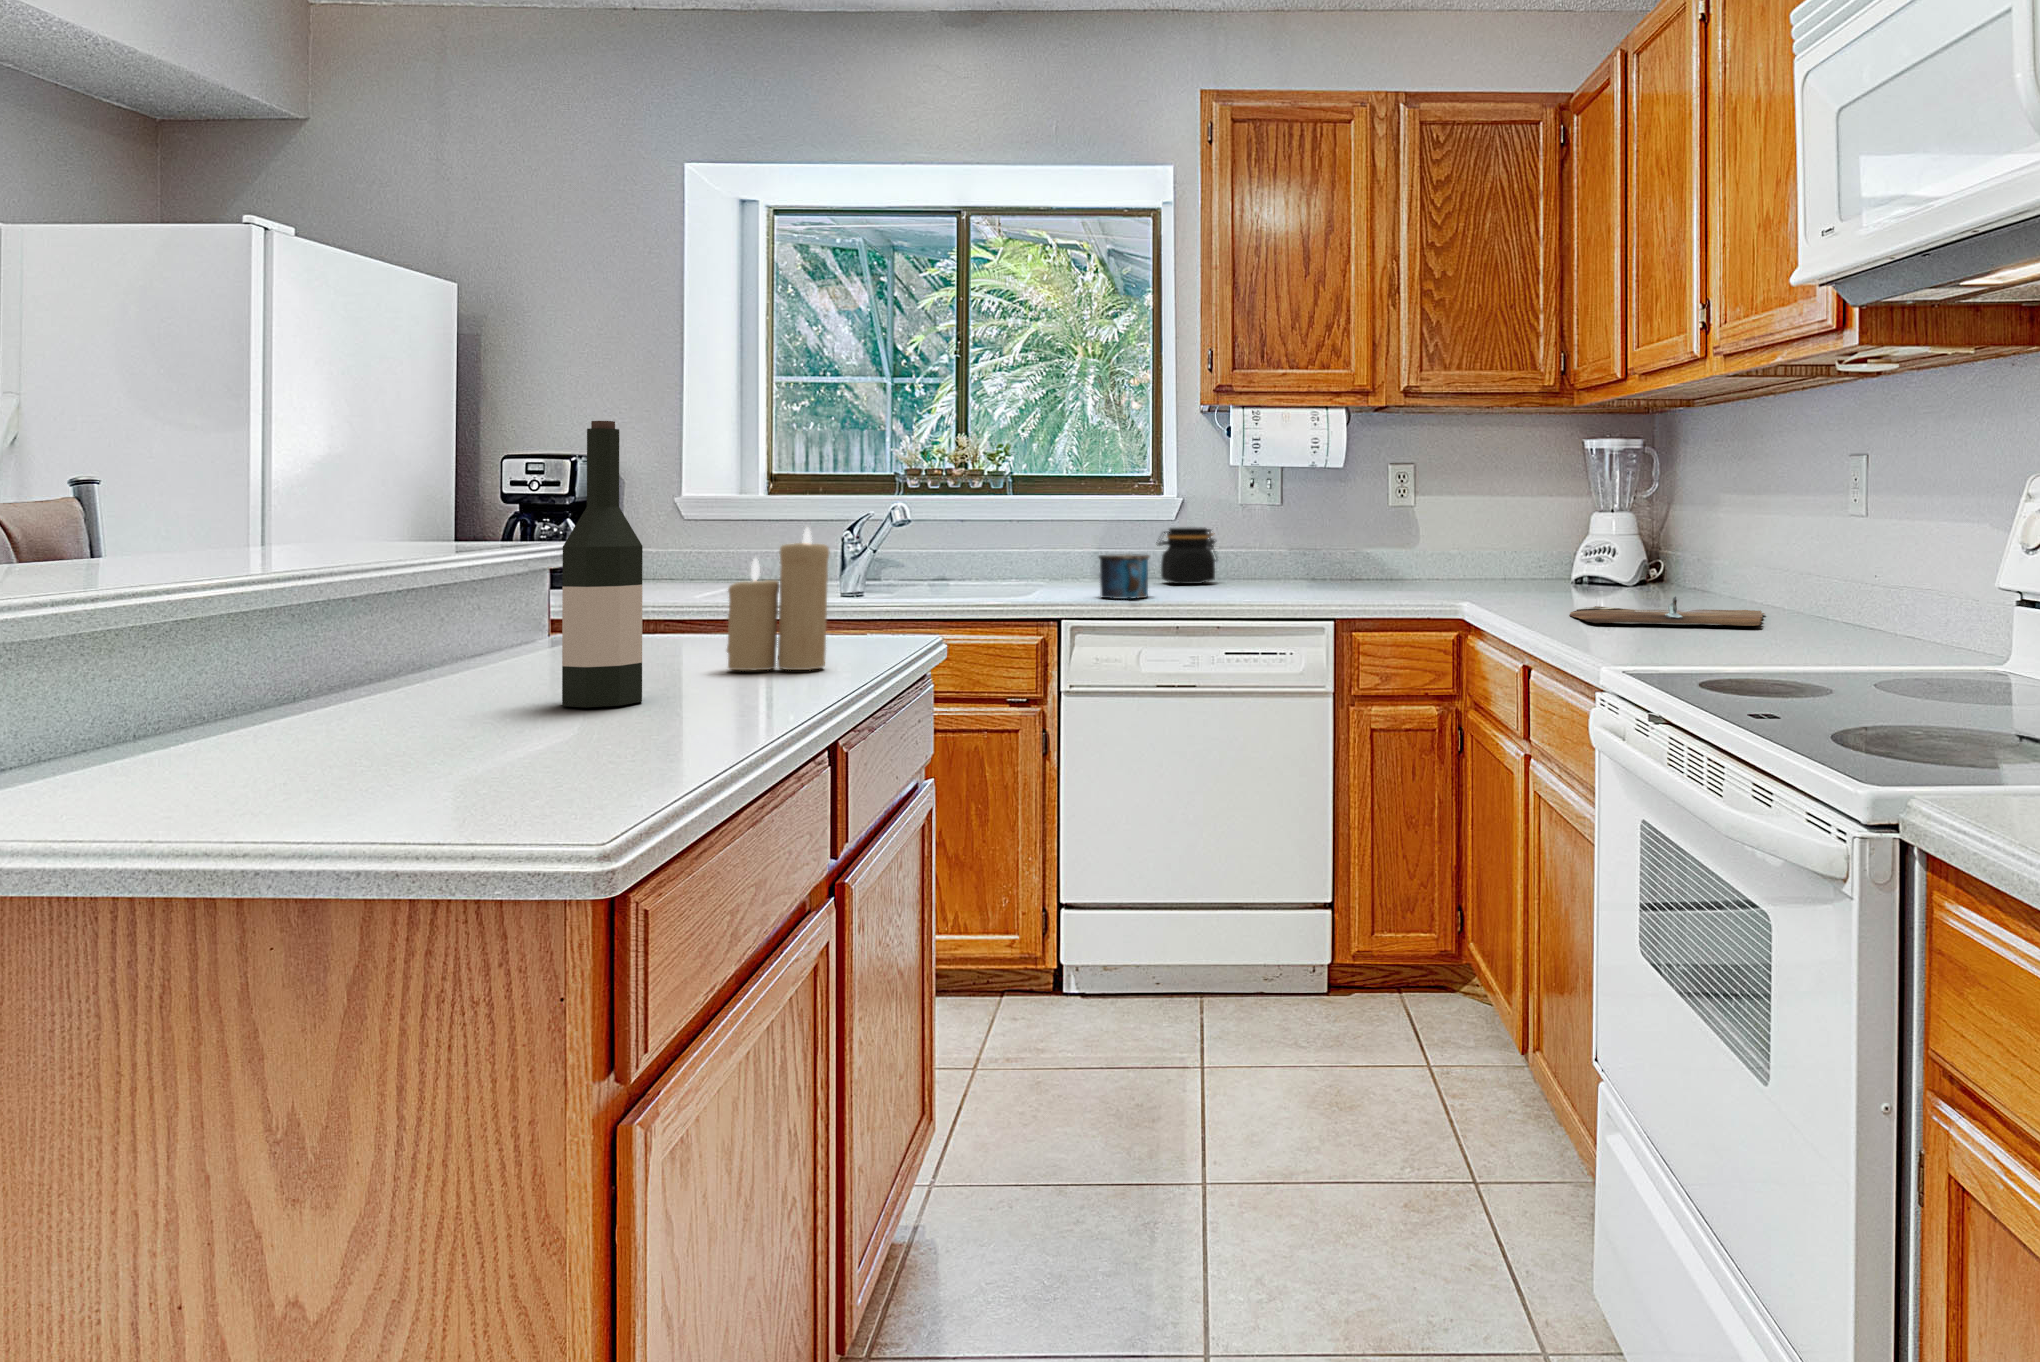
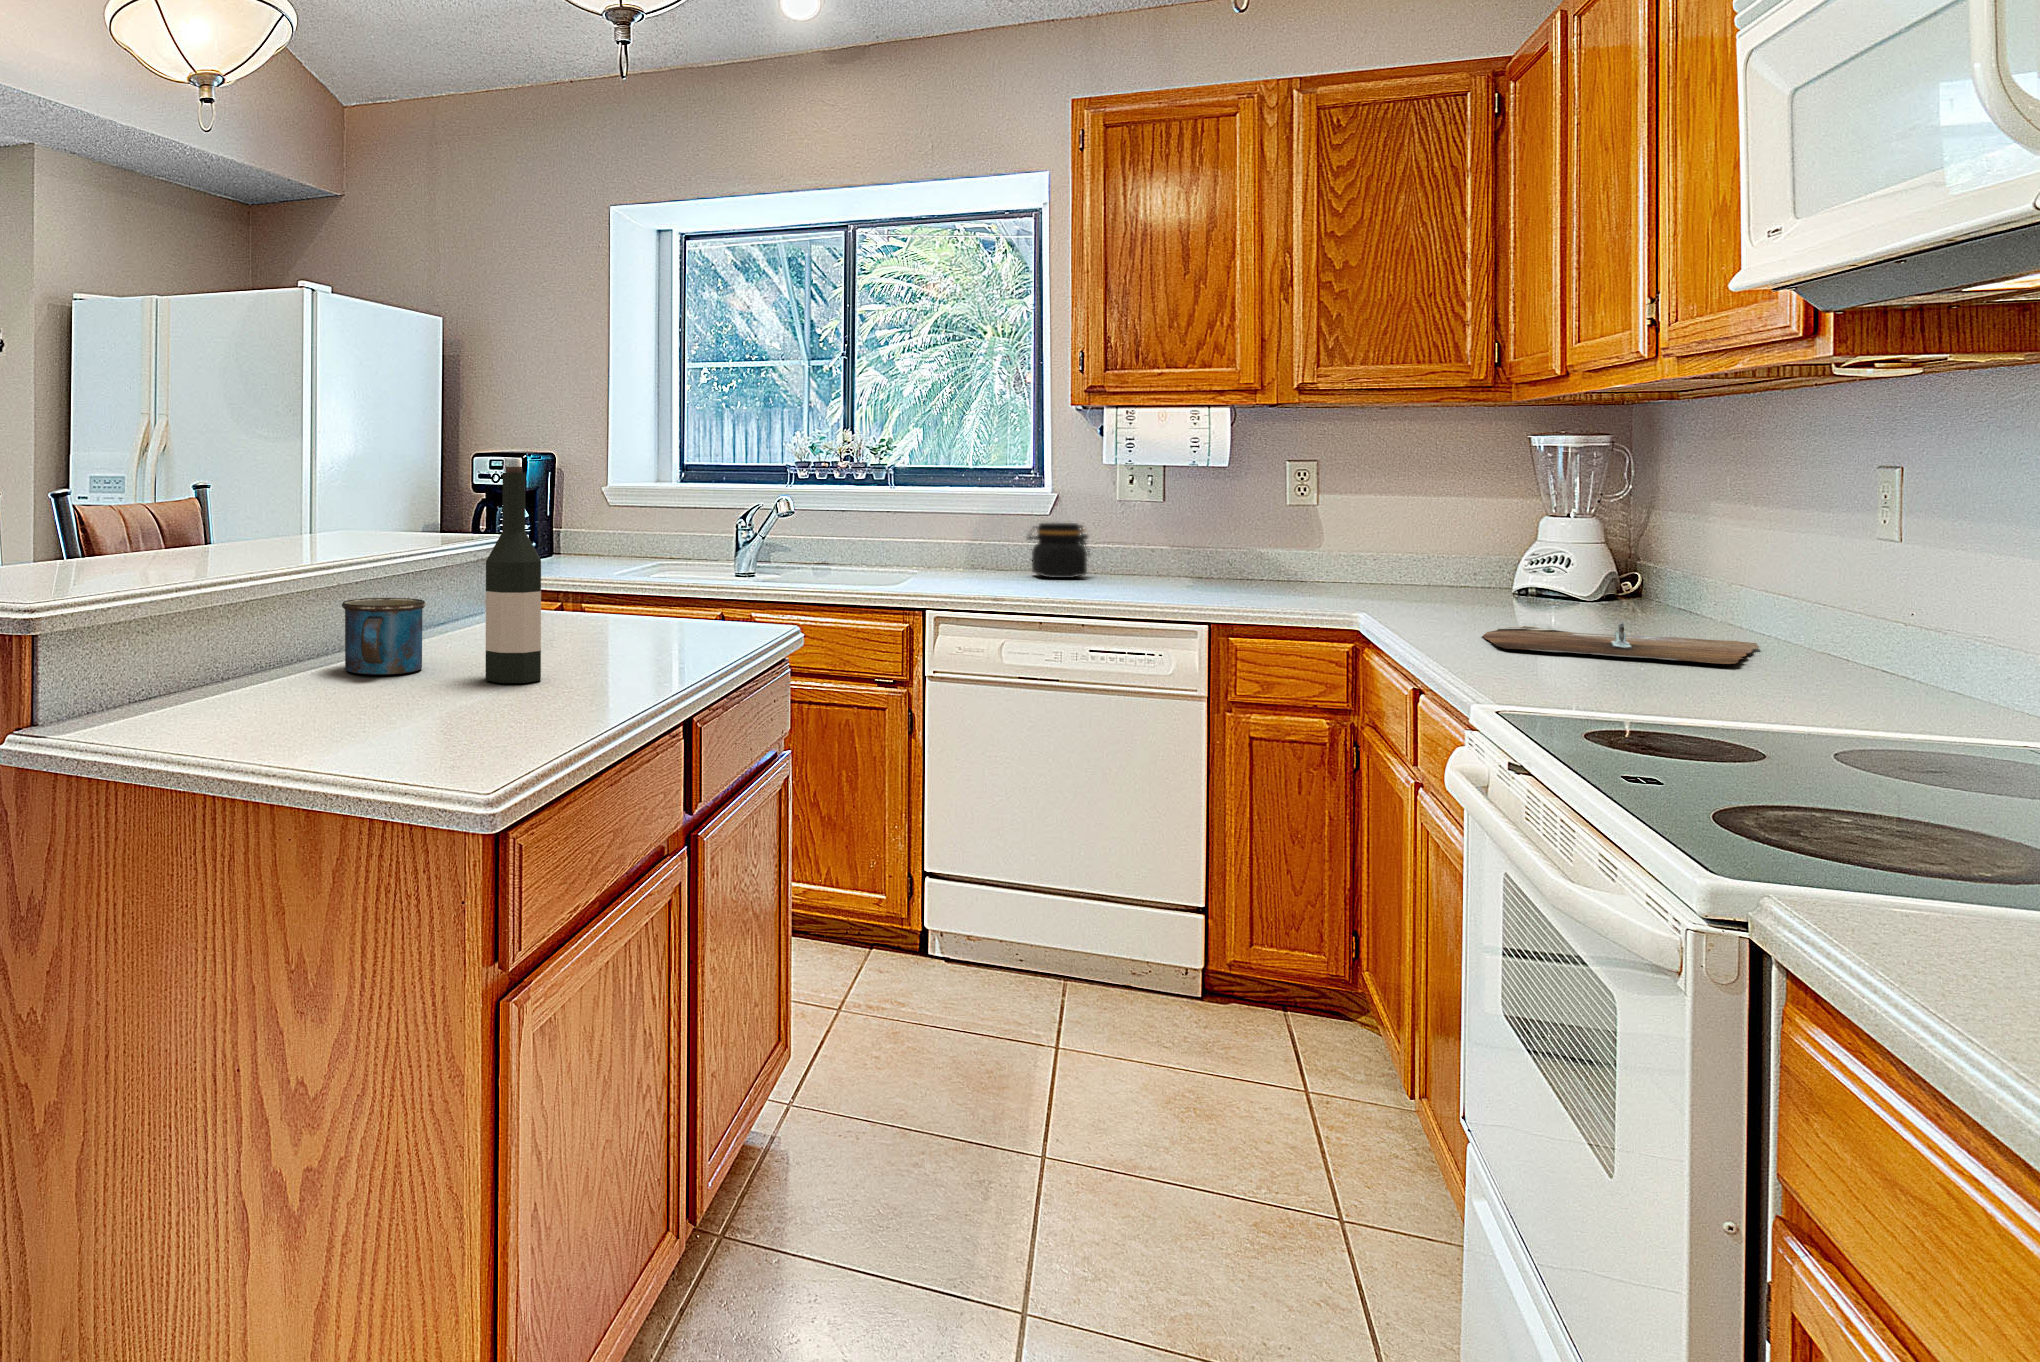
candle: present [727,527,830,670] -> none [609,542,688,659]
mug: present [1099,554,1149,599] -> present [342,598,426,675]

